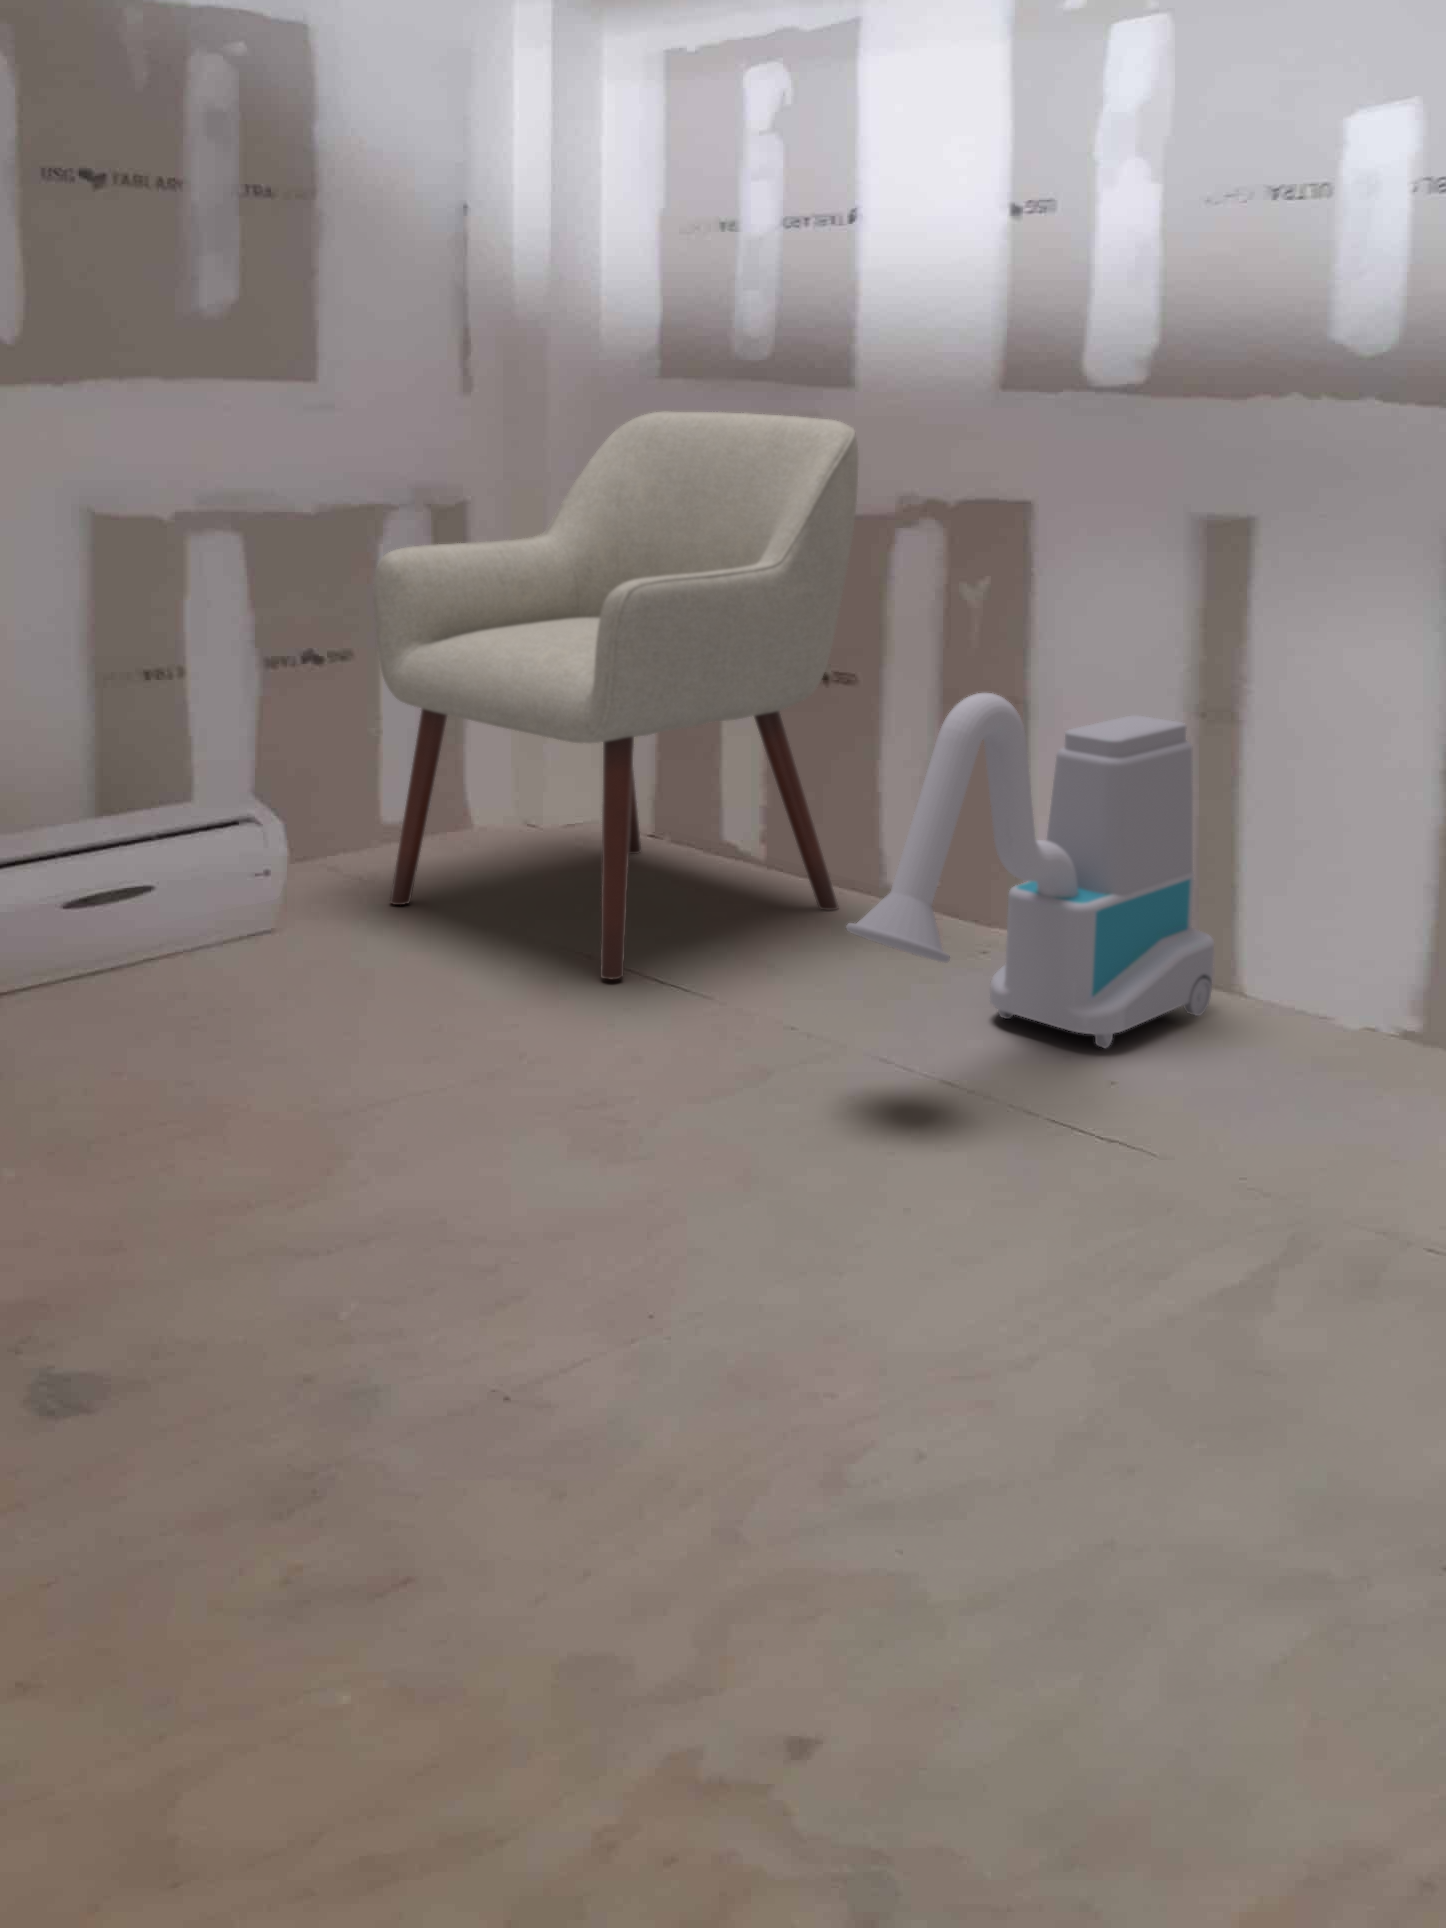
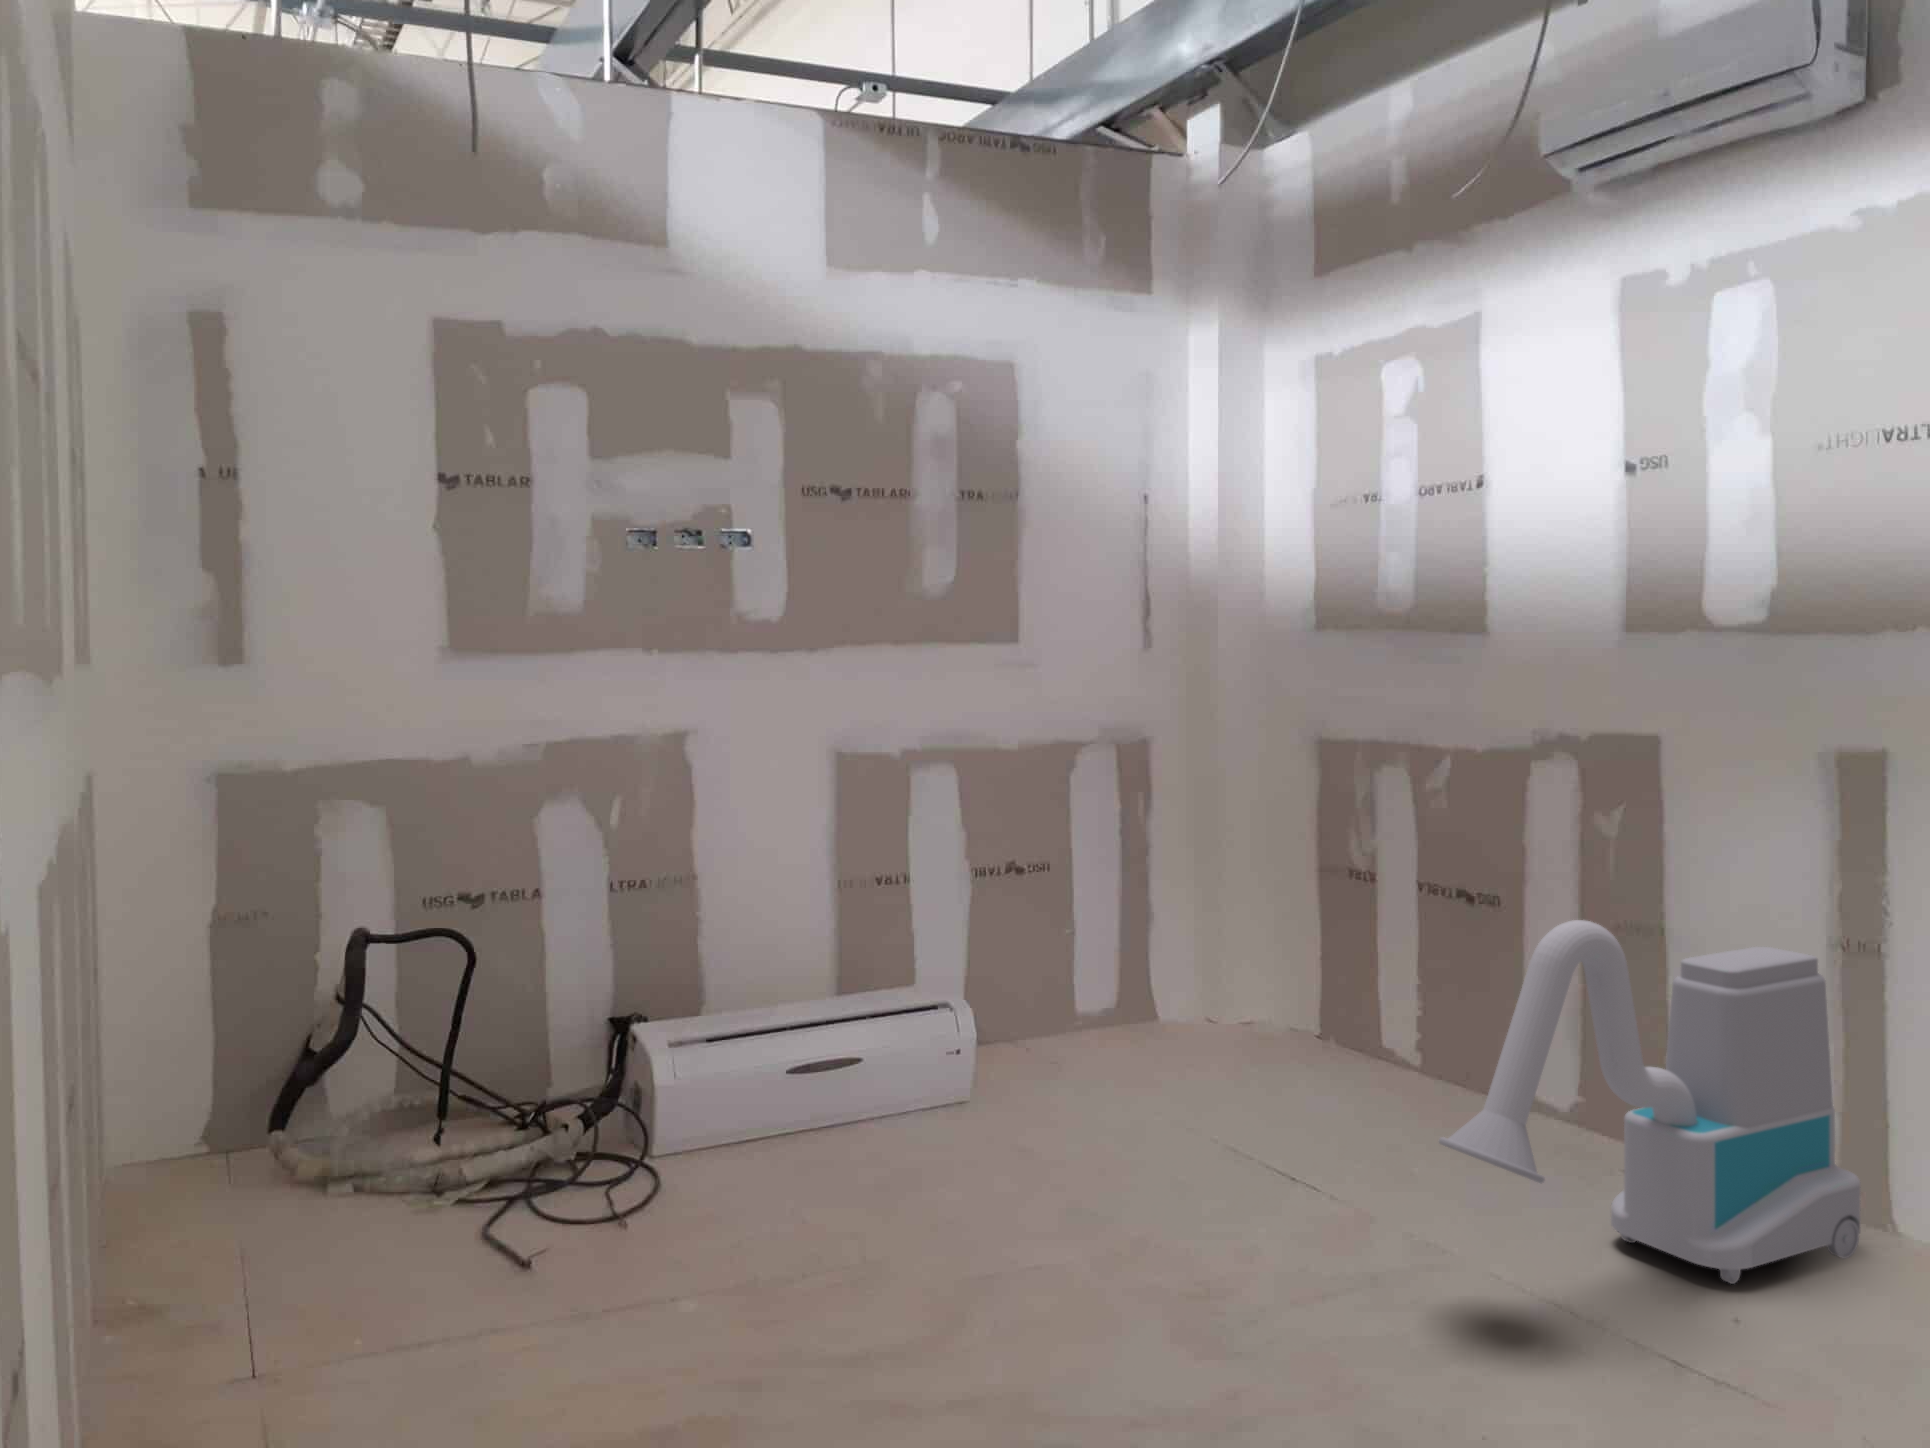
chair: present [373,412,858,979] -> none [1056,663,1487,1170]

